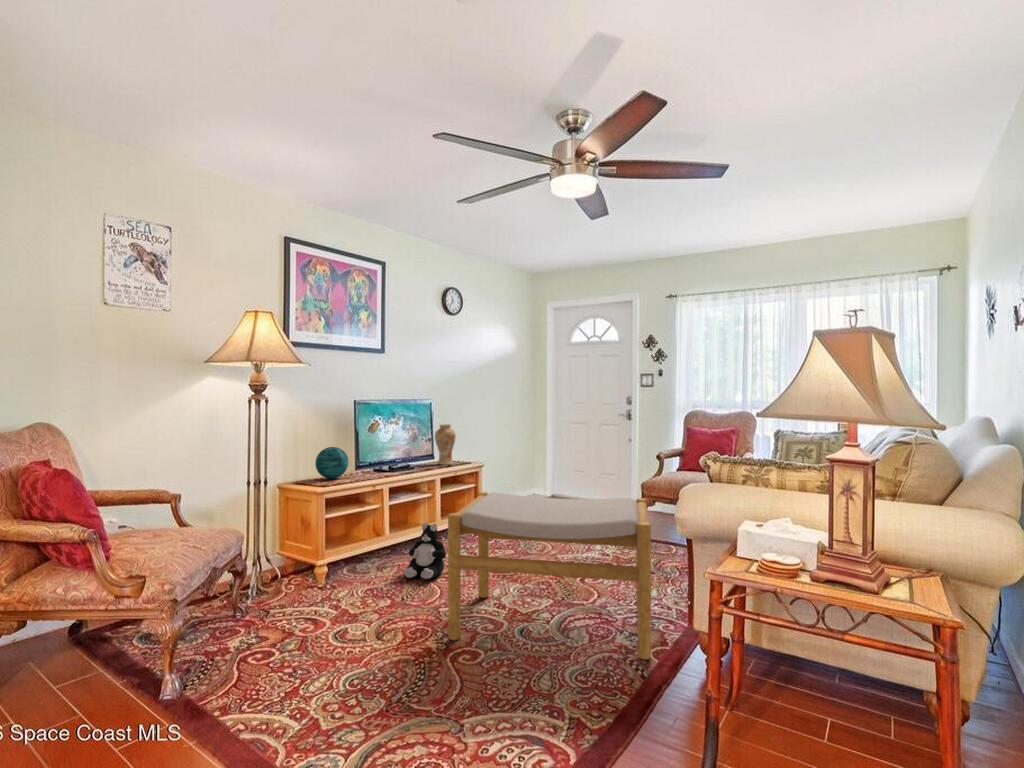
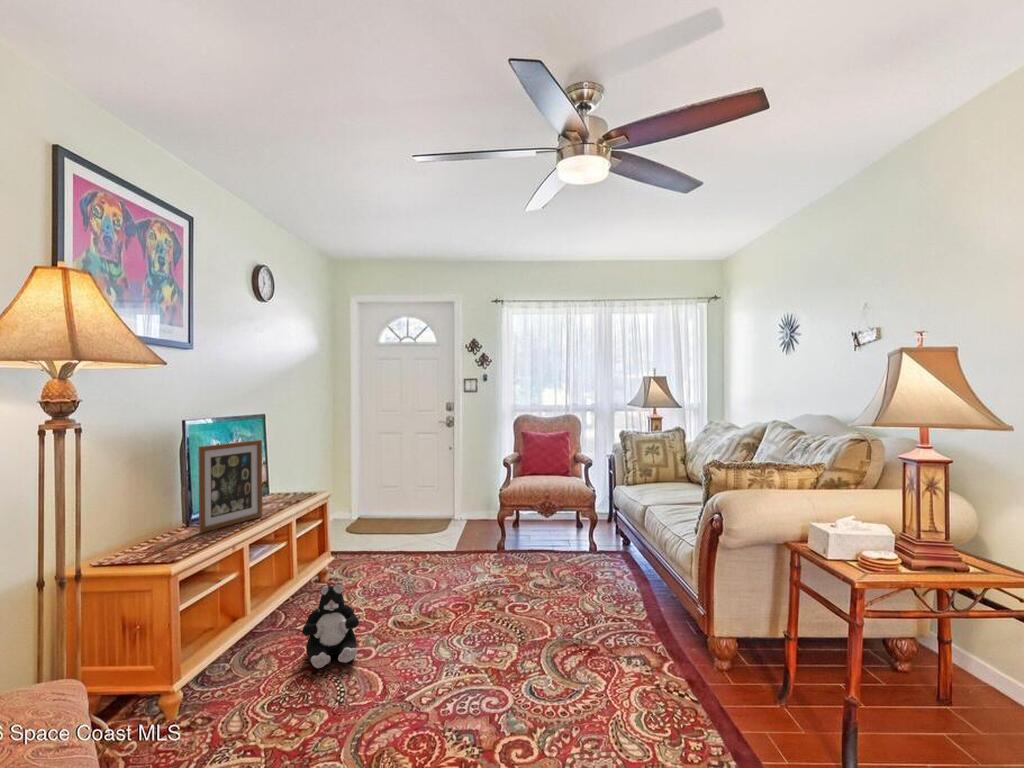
picture frame: none [360,416,406,474] -> present [198,440,262,533]
vase: present [435,424,456,465] -> none [276,445,306,499]
decorative orb: present [315,447,349,479] -> none [134,497,195,550]
footstool: present [448,492,651,660] -> none [437,510,684,739]

